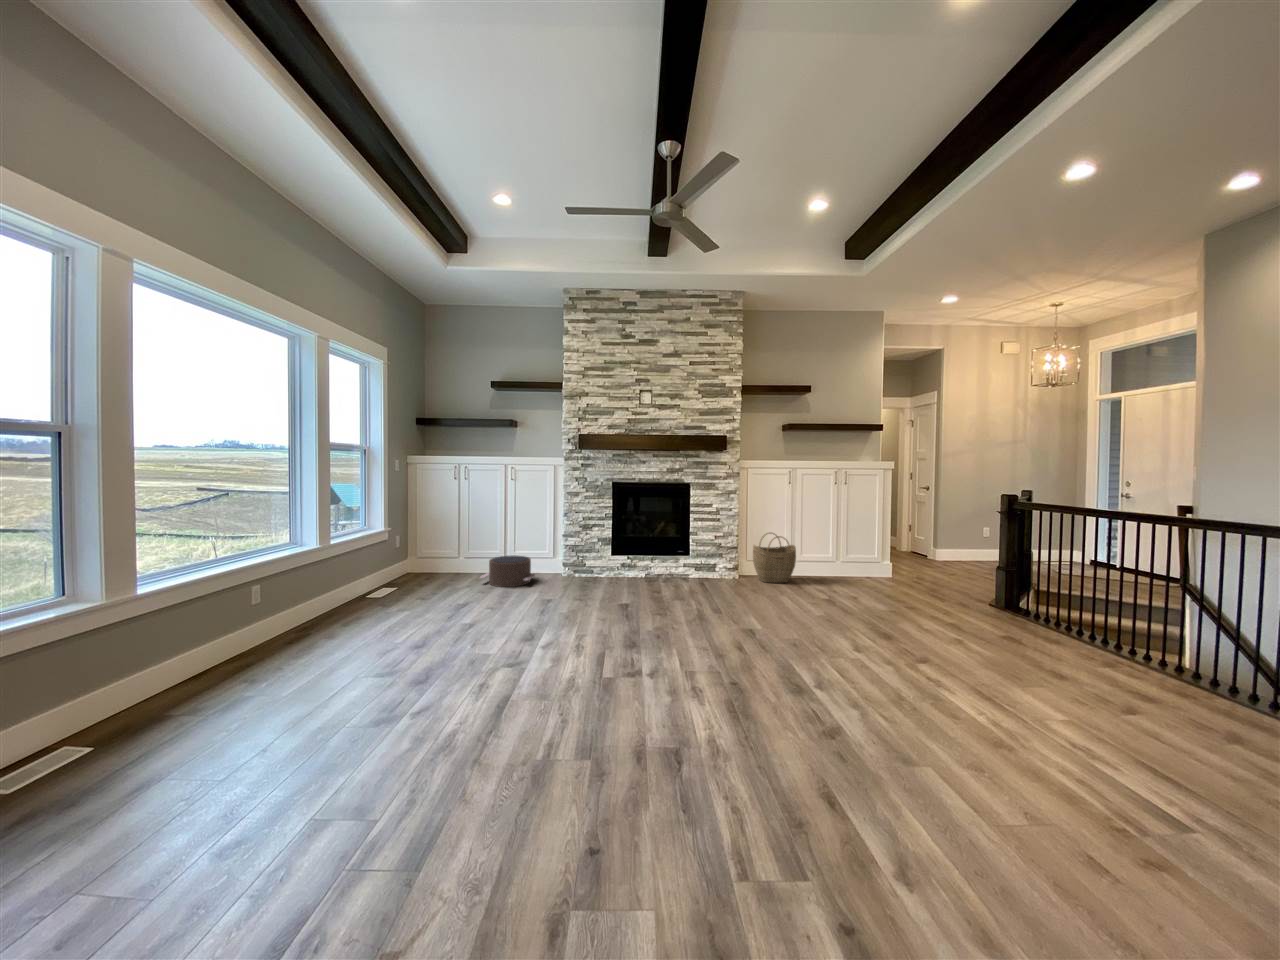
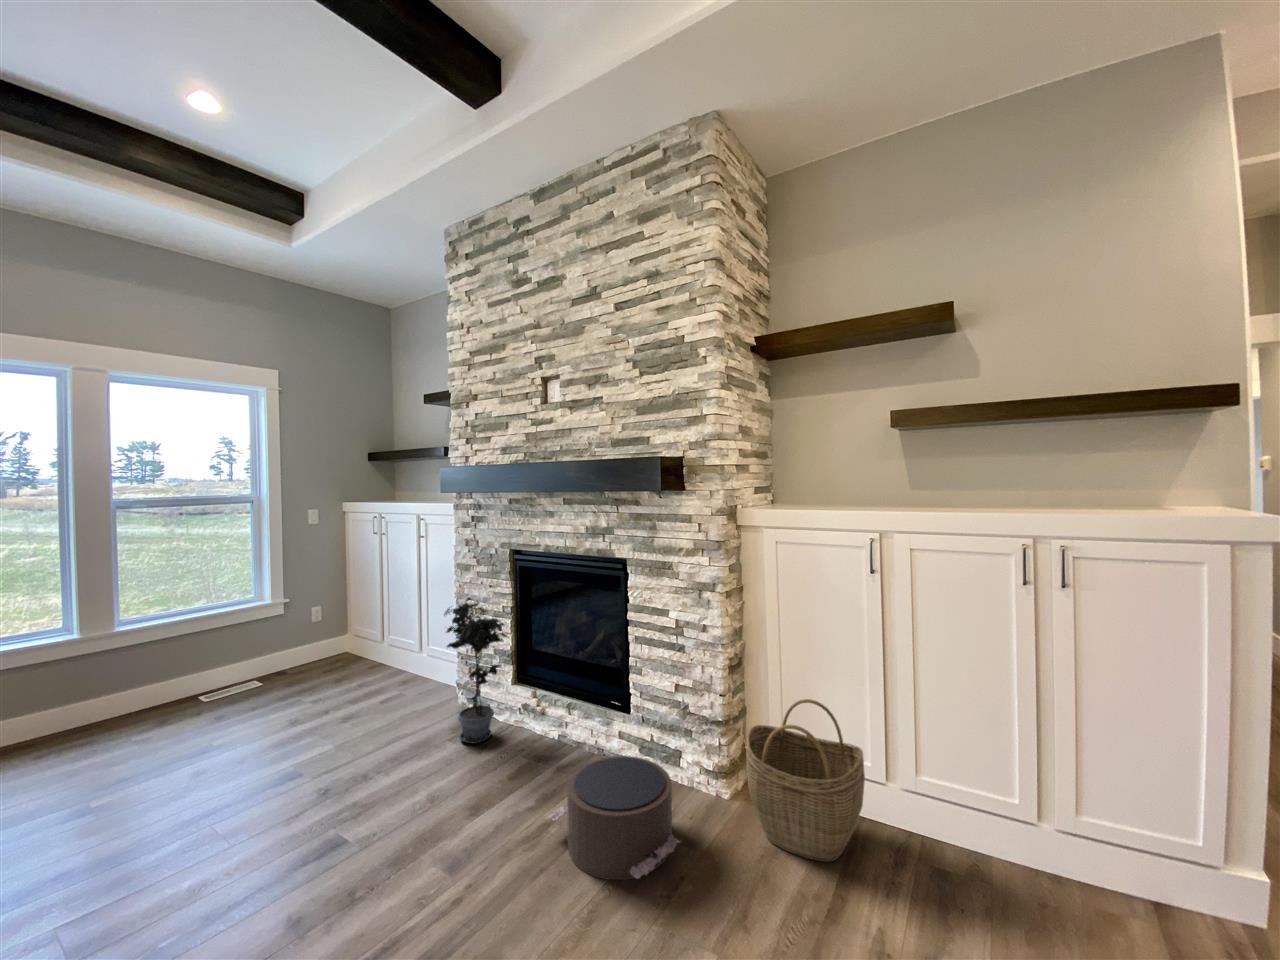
potted plant: none [581,506,633,584] -> present [444,598,508,743]
pouf: present [481,556,535,587] -> present [548,756,681,880]

